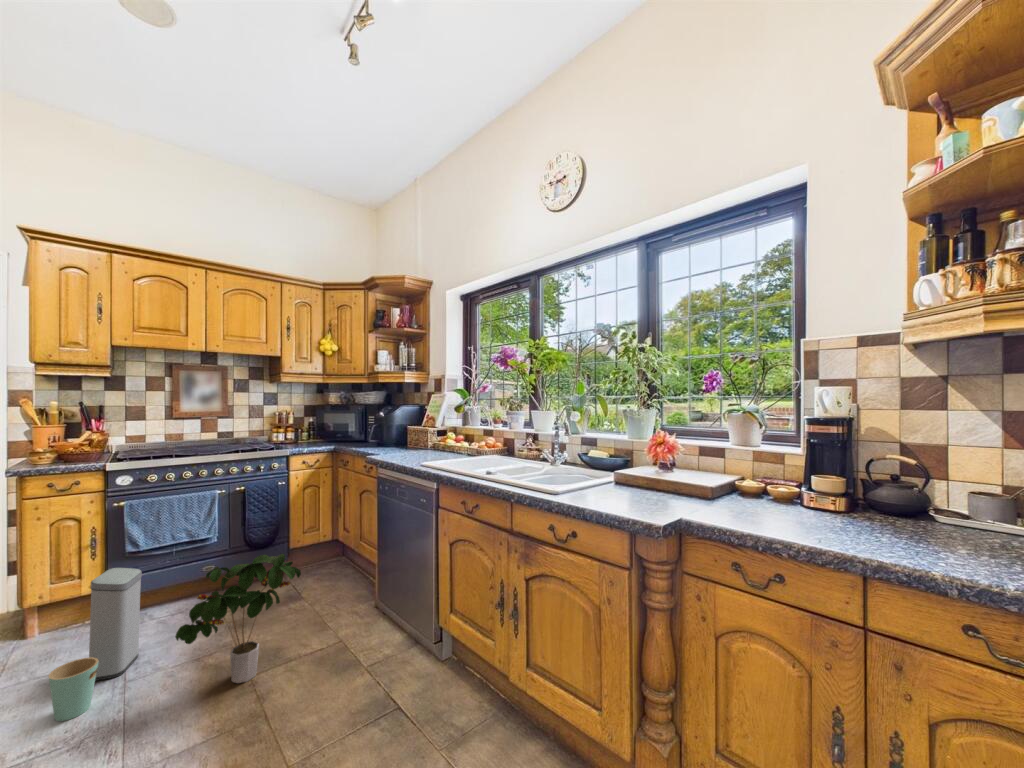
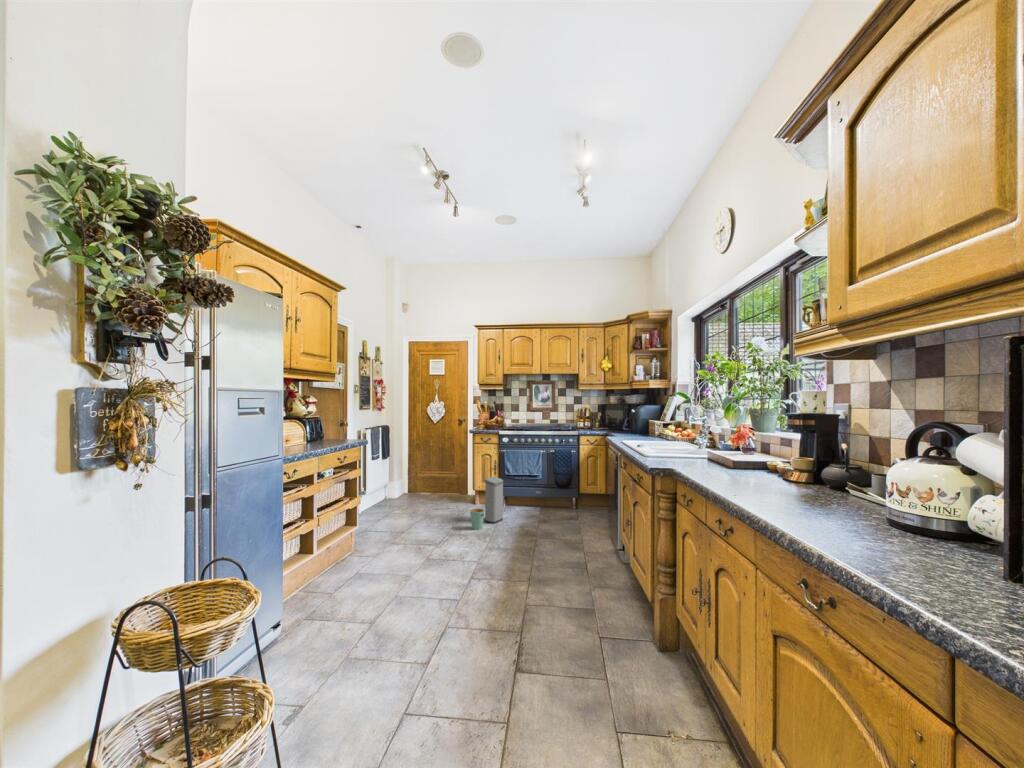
potted plant: present [175,554,301,683] -> none [504,481,557,540]

